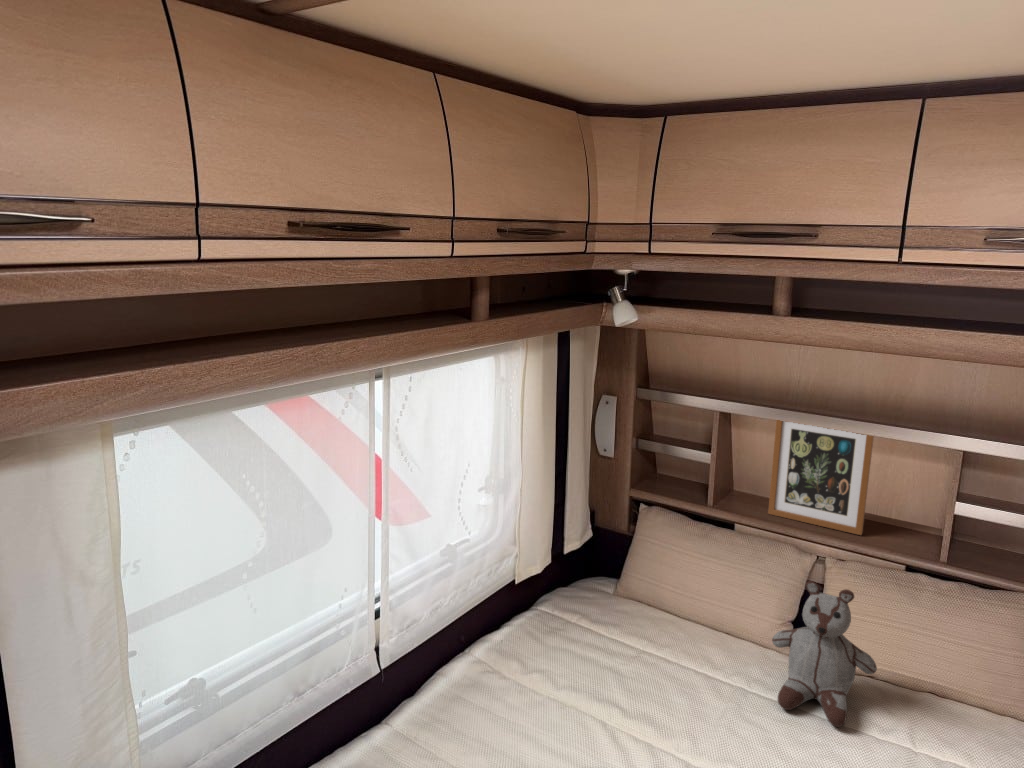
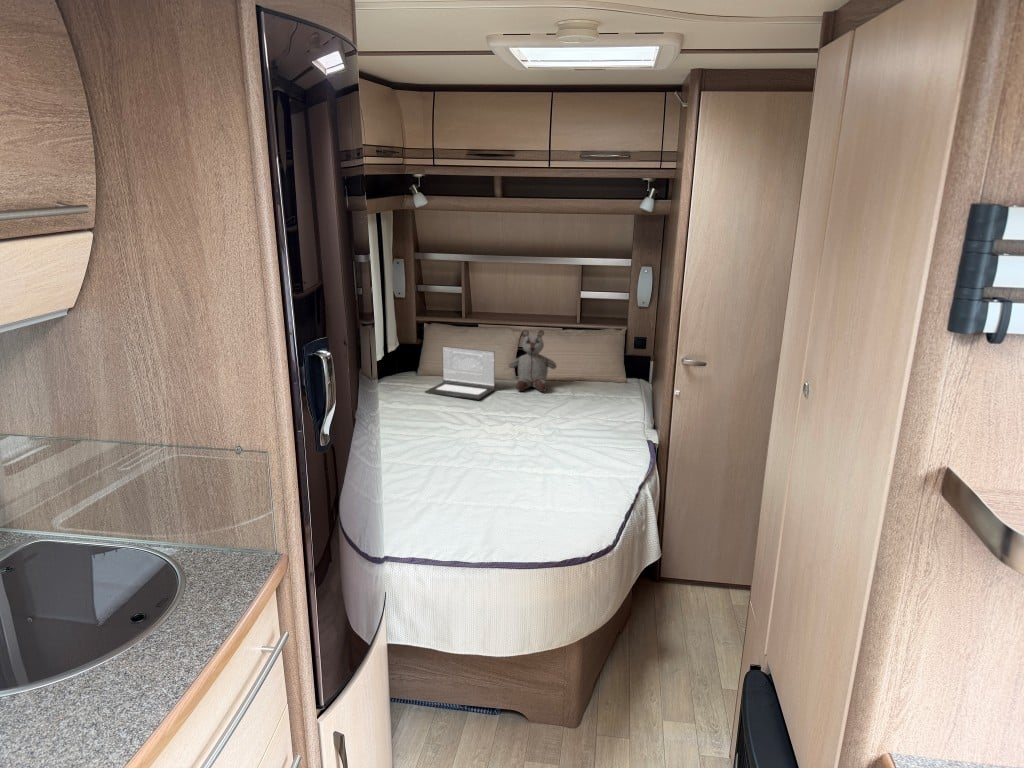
picture frame: present [768,420,874,535] -> none [496,257,544,316]
laptop: none [596,576,739,723] -> present [425,346,495,400]

